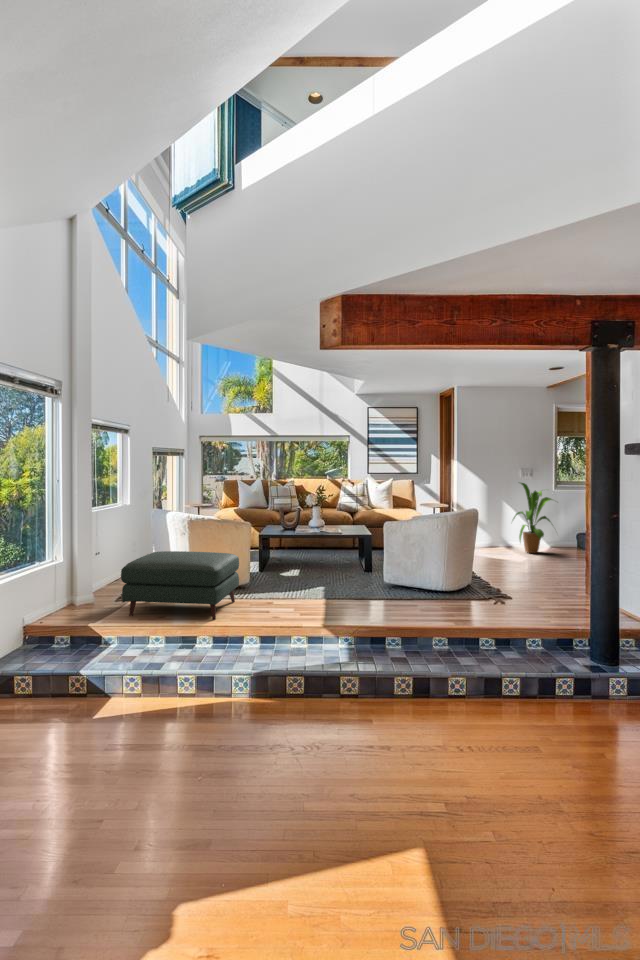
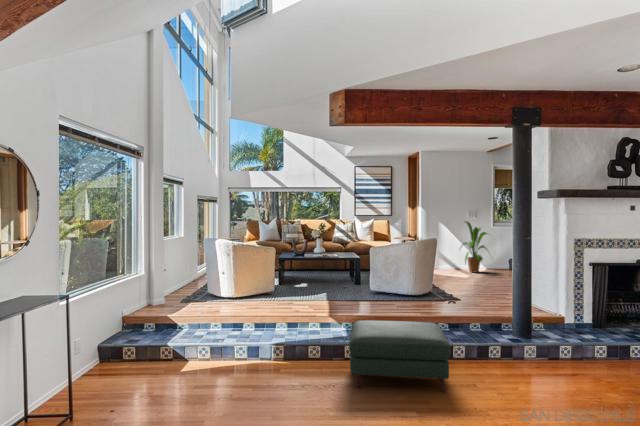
ottoman: present [121,551,239,620] -> present [349,320,451,393]

